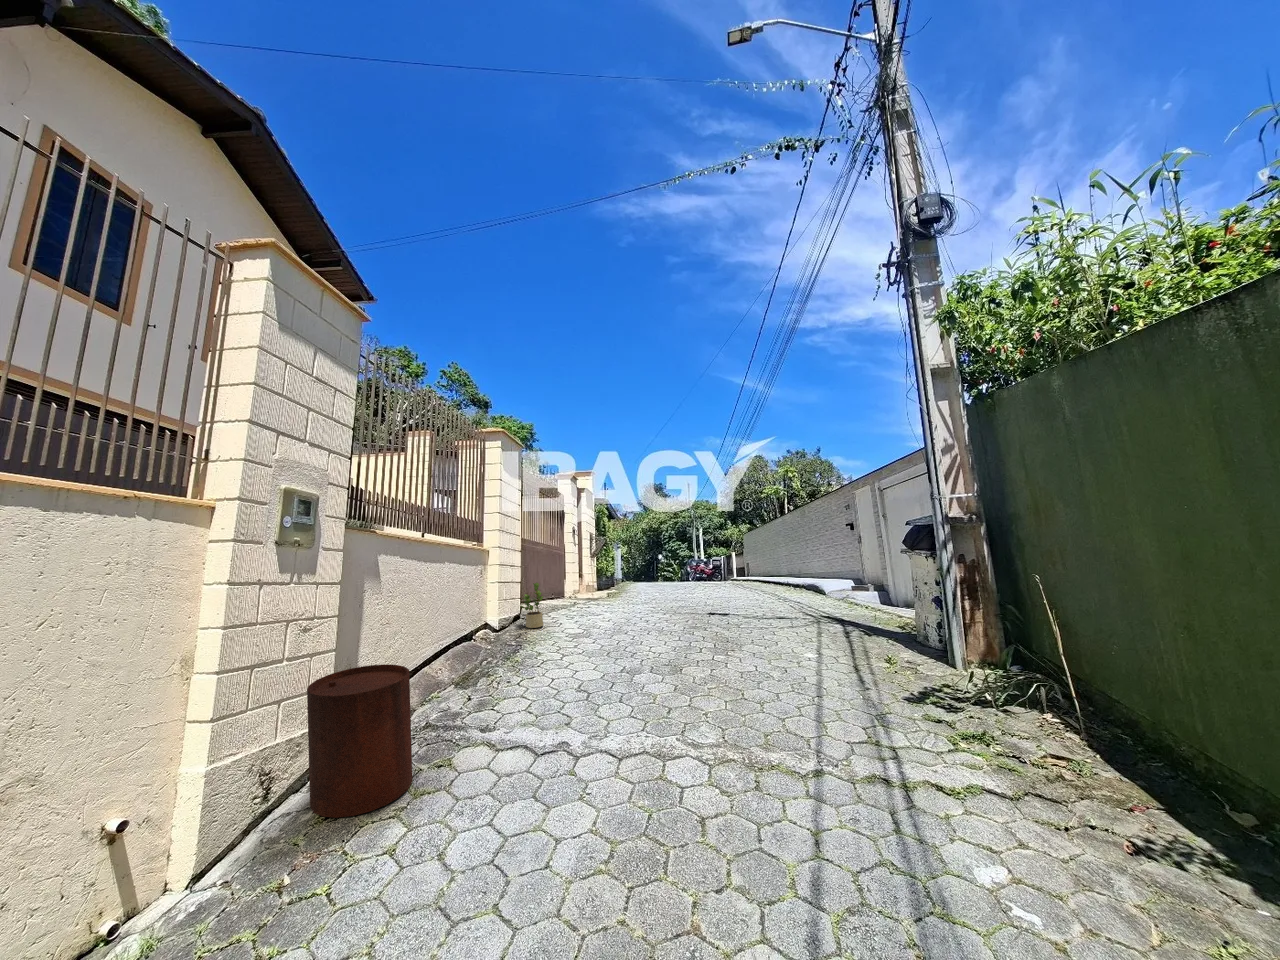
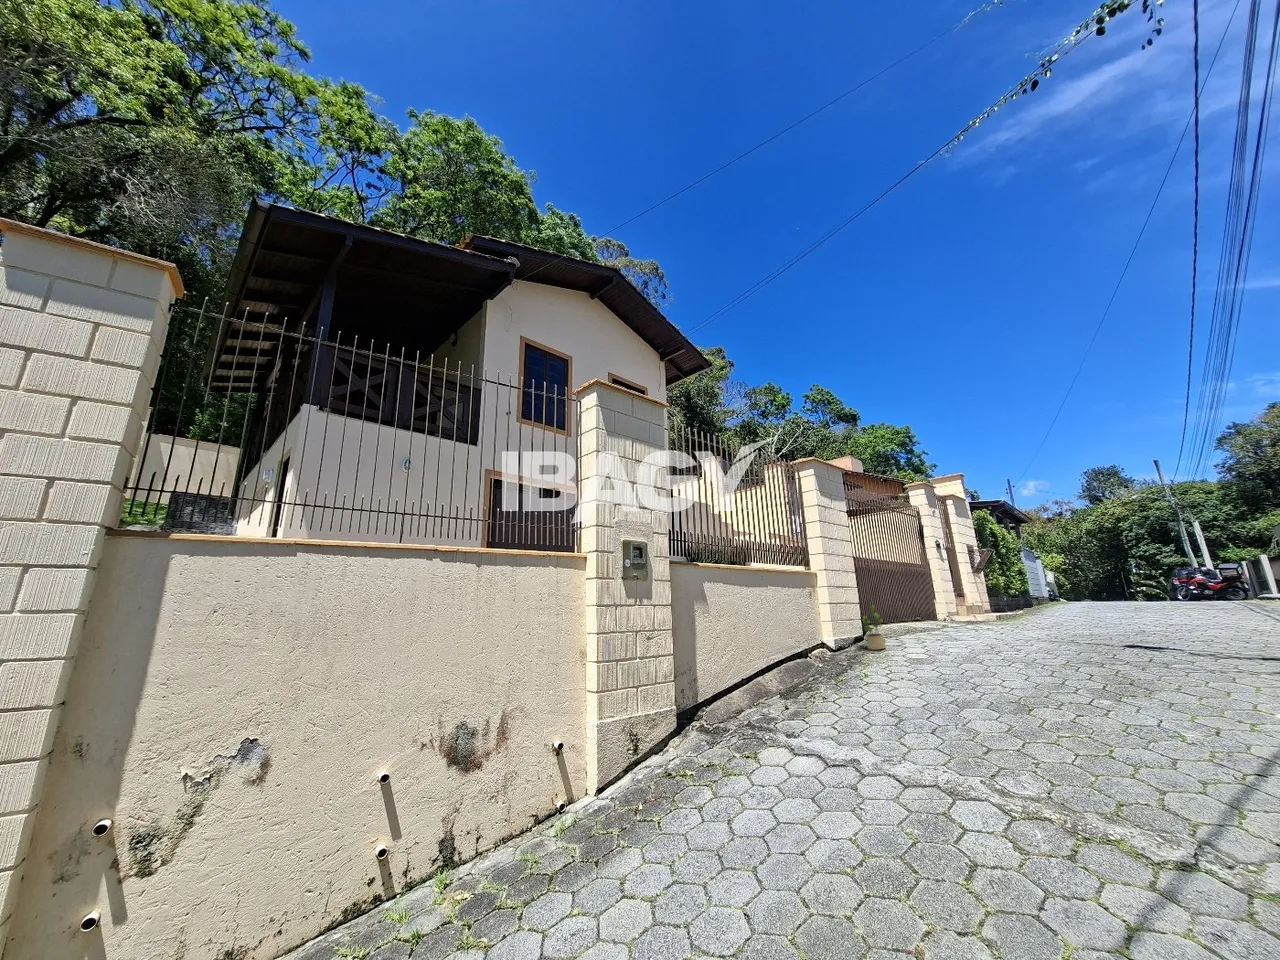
trash can: present [307,664,413,818] -> none [651,669,728,777]

